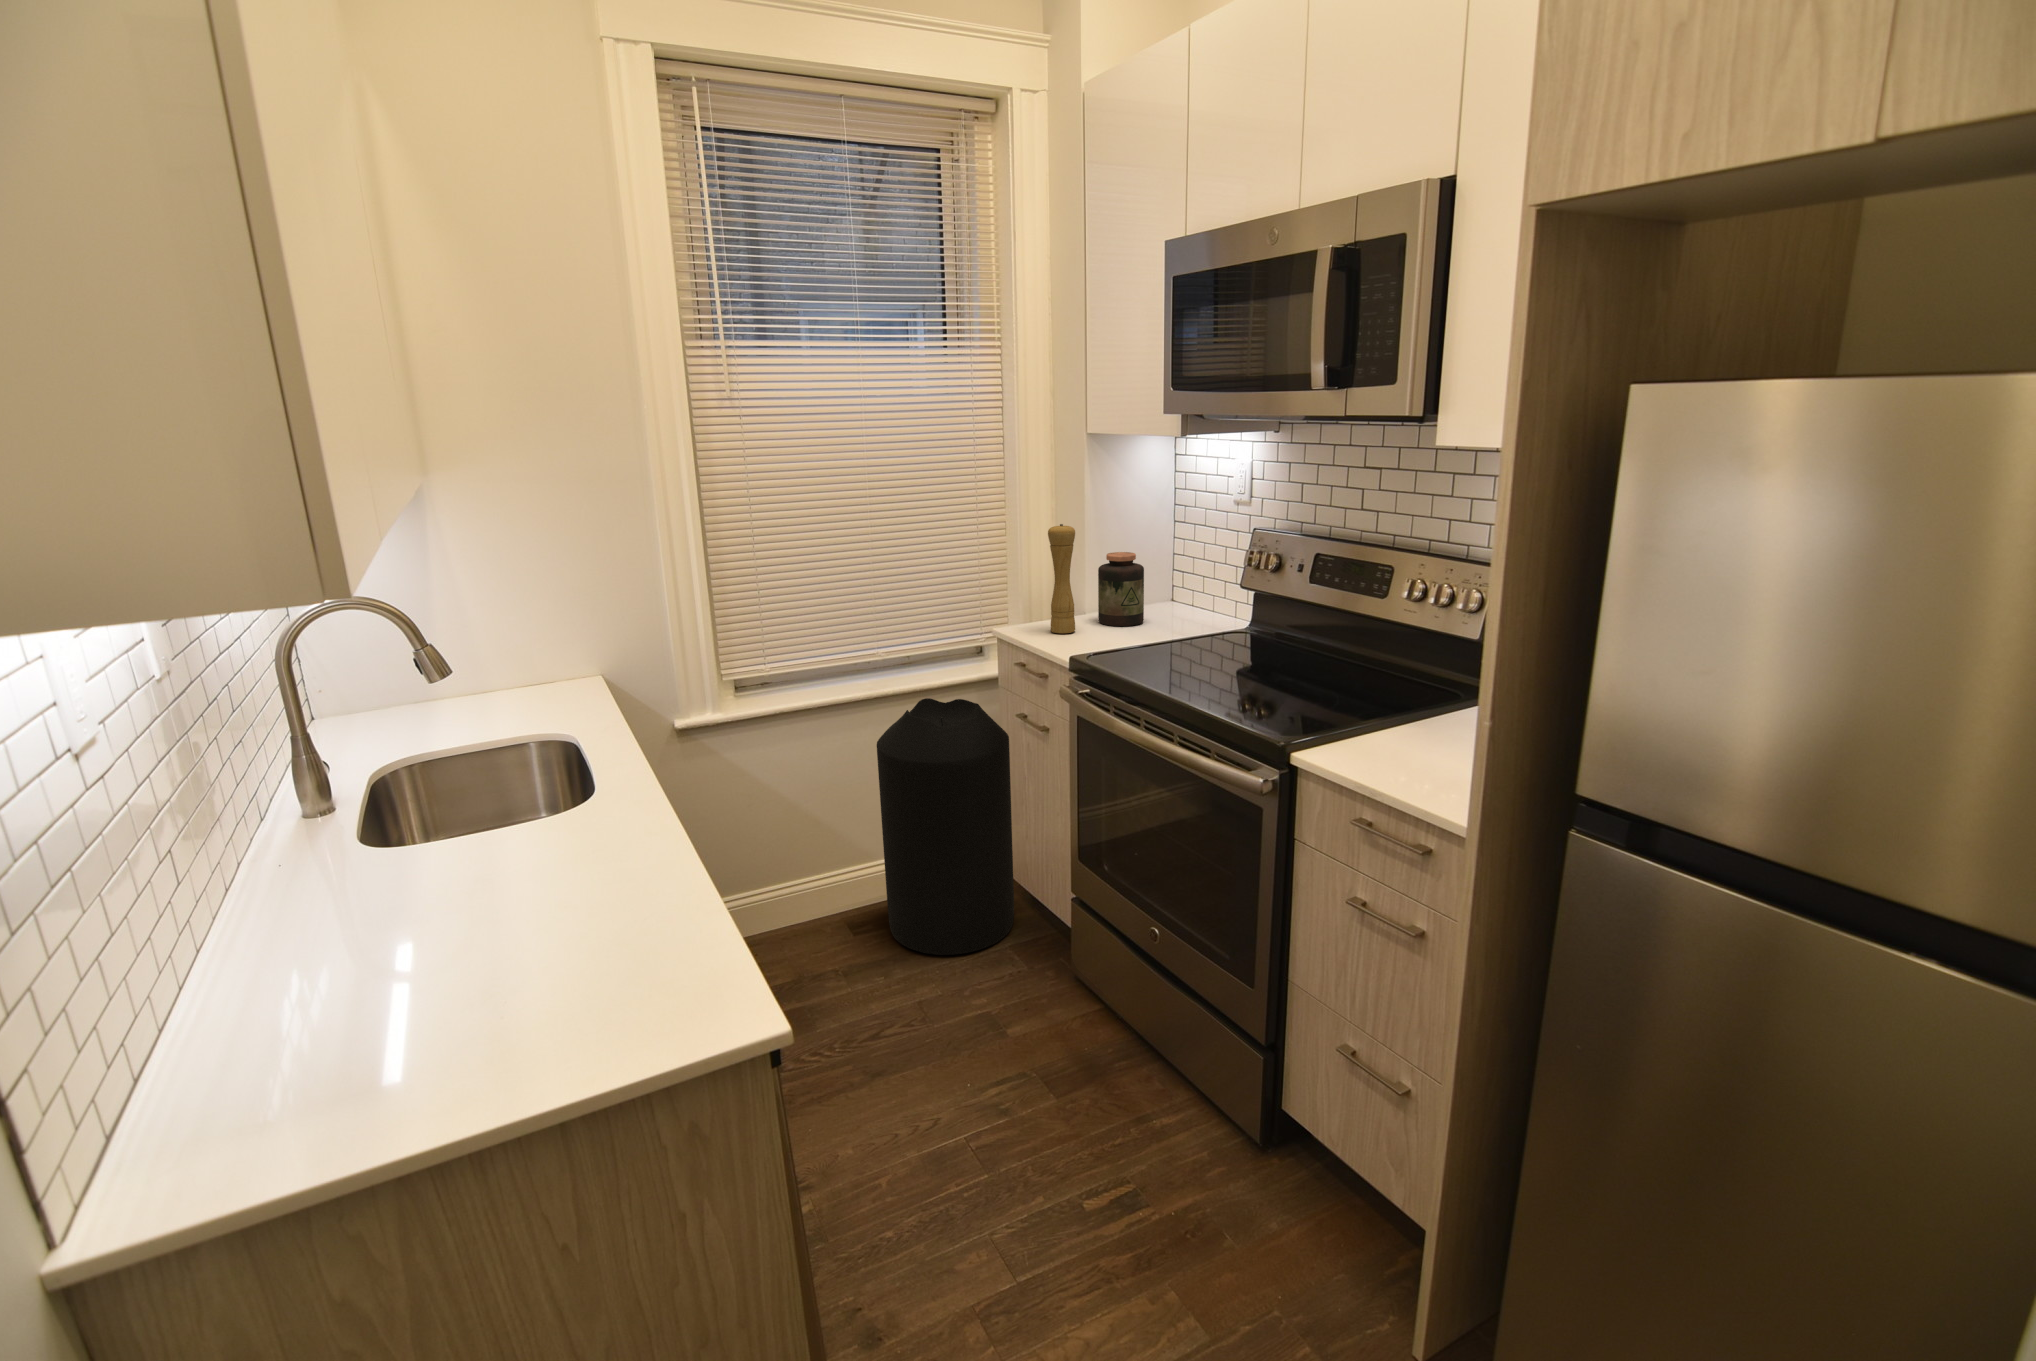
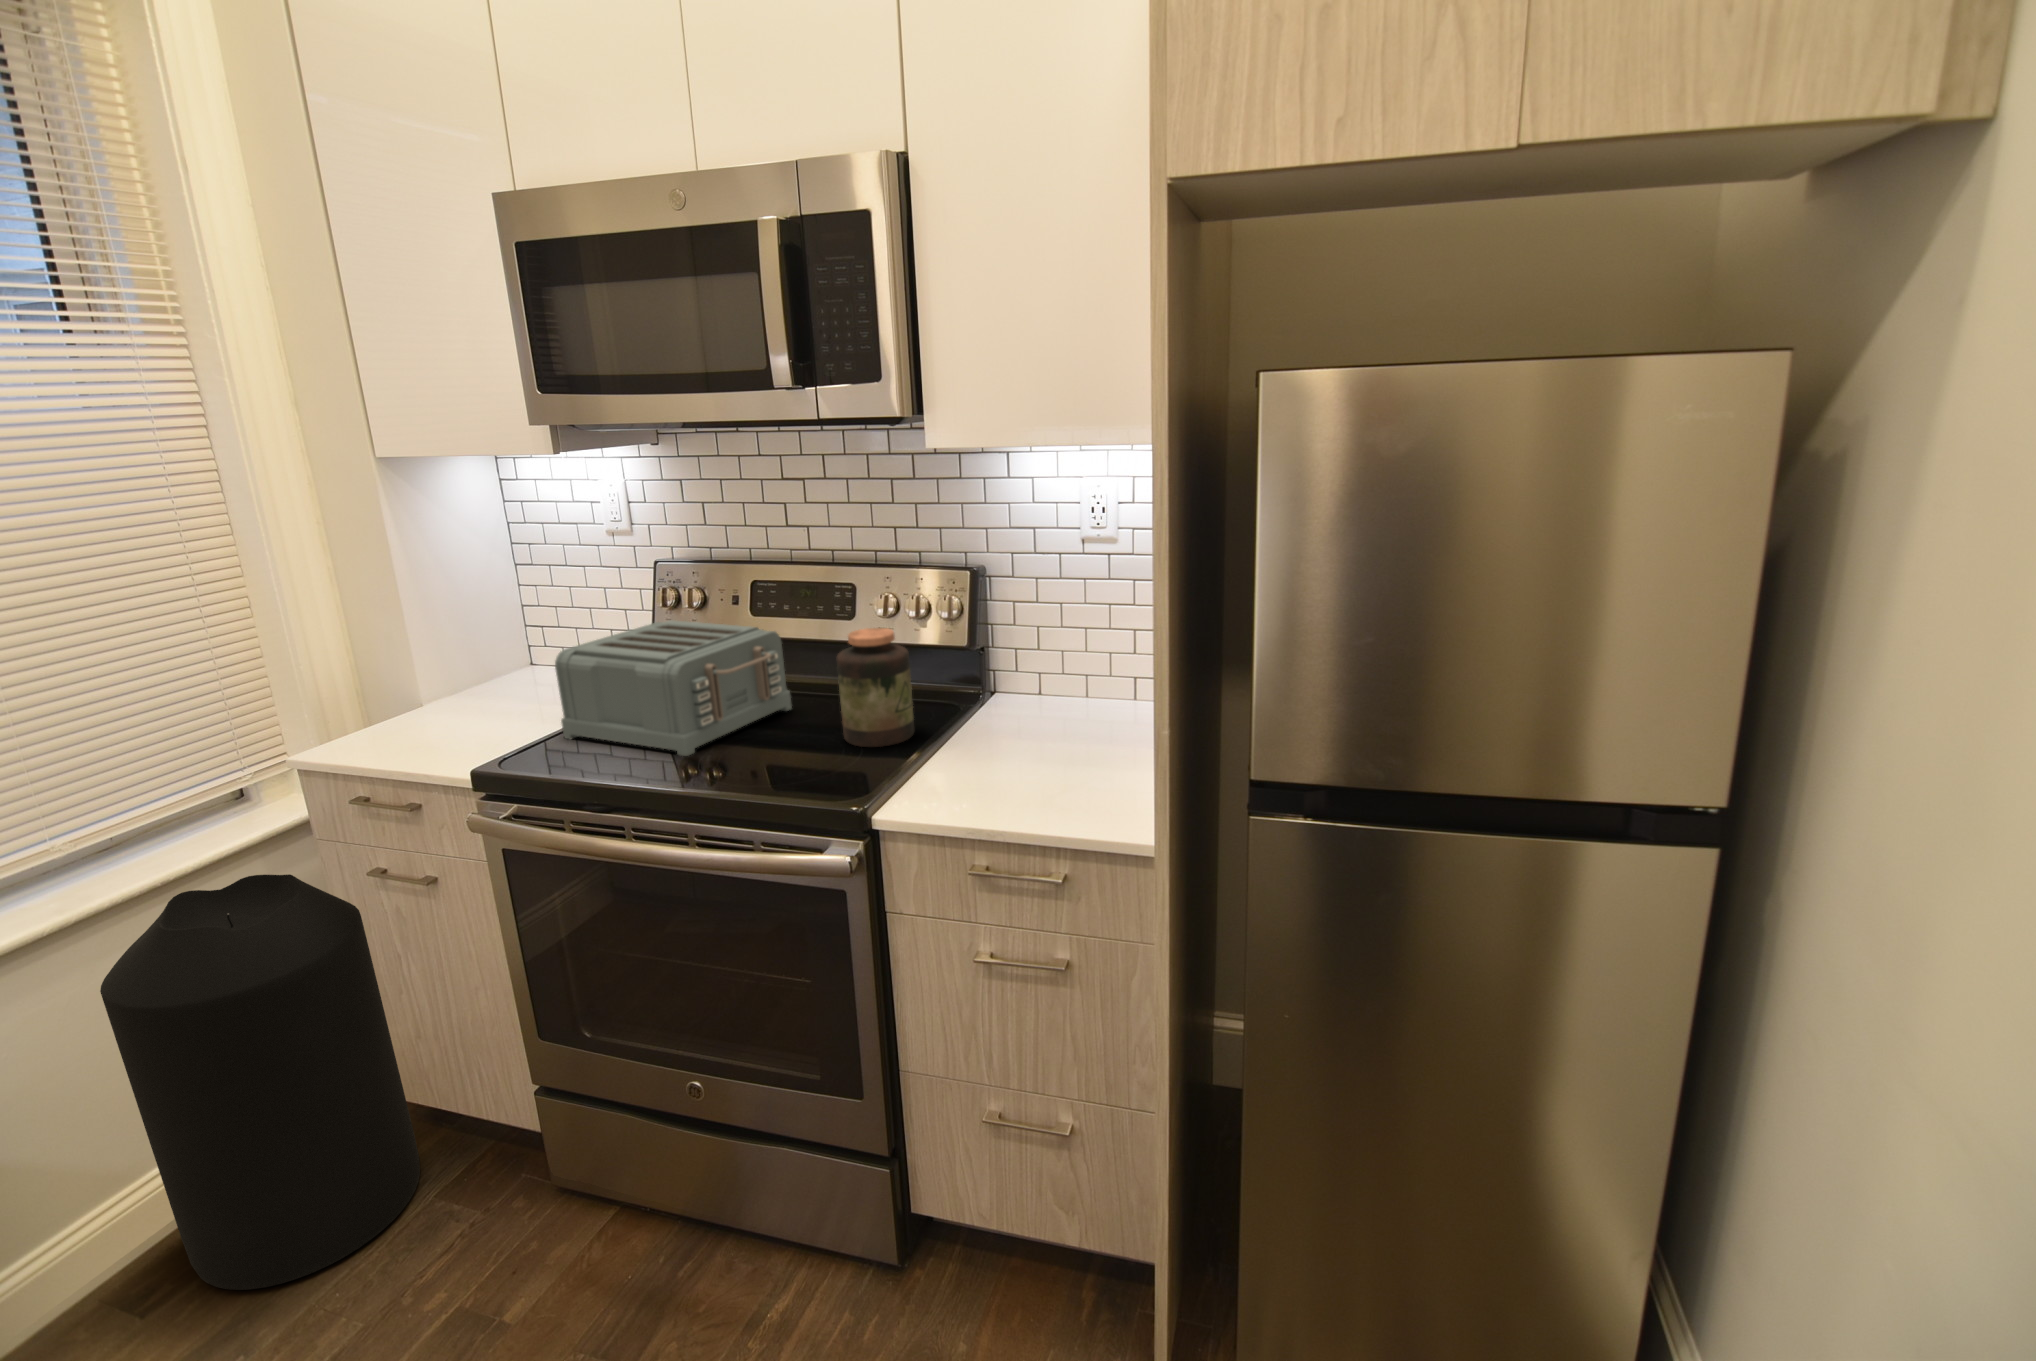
pepper mill: present [1048,524,1075,633] -> none [366,587,437,741]
jar: present [1098,552,1144,626] -> present [837,628,914,747]
toaster: none [1142,577,1317,681] -> present [555,620,792,756]

